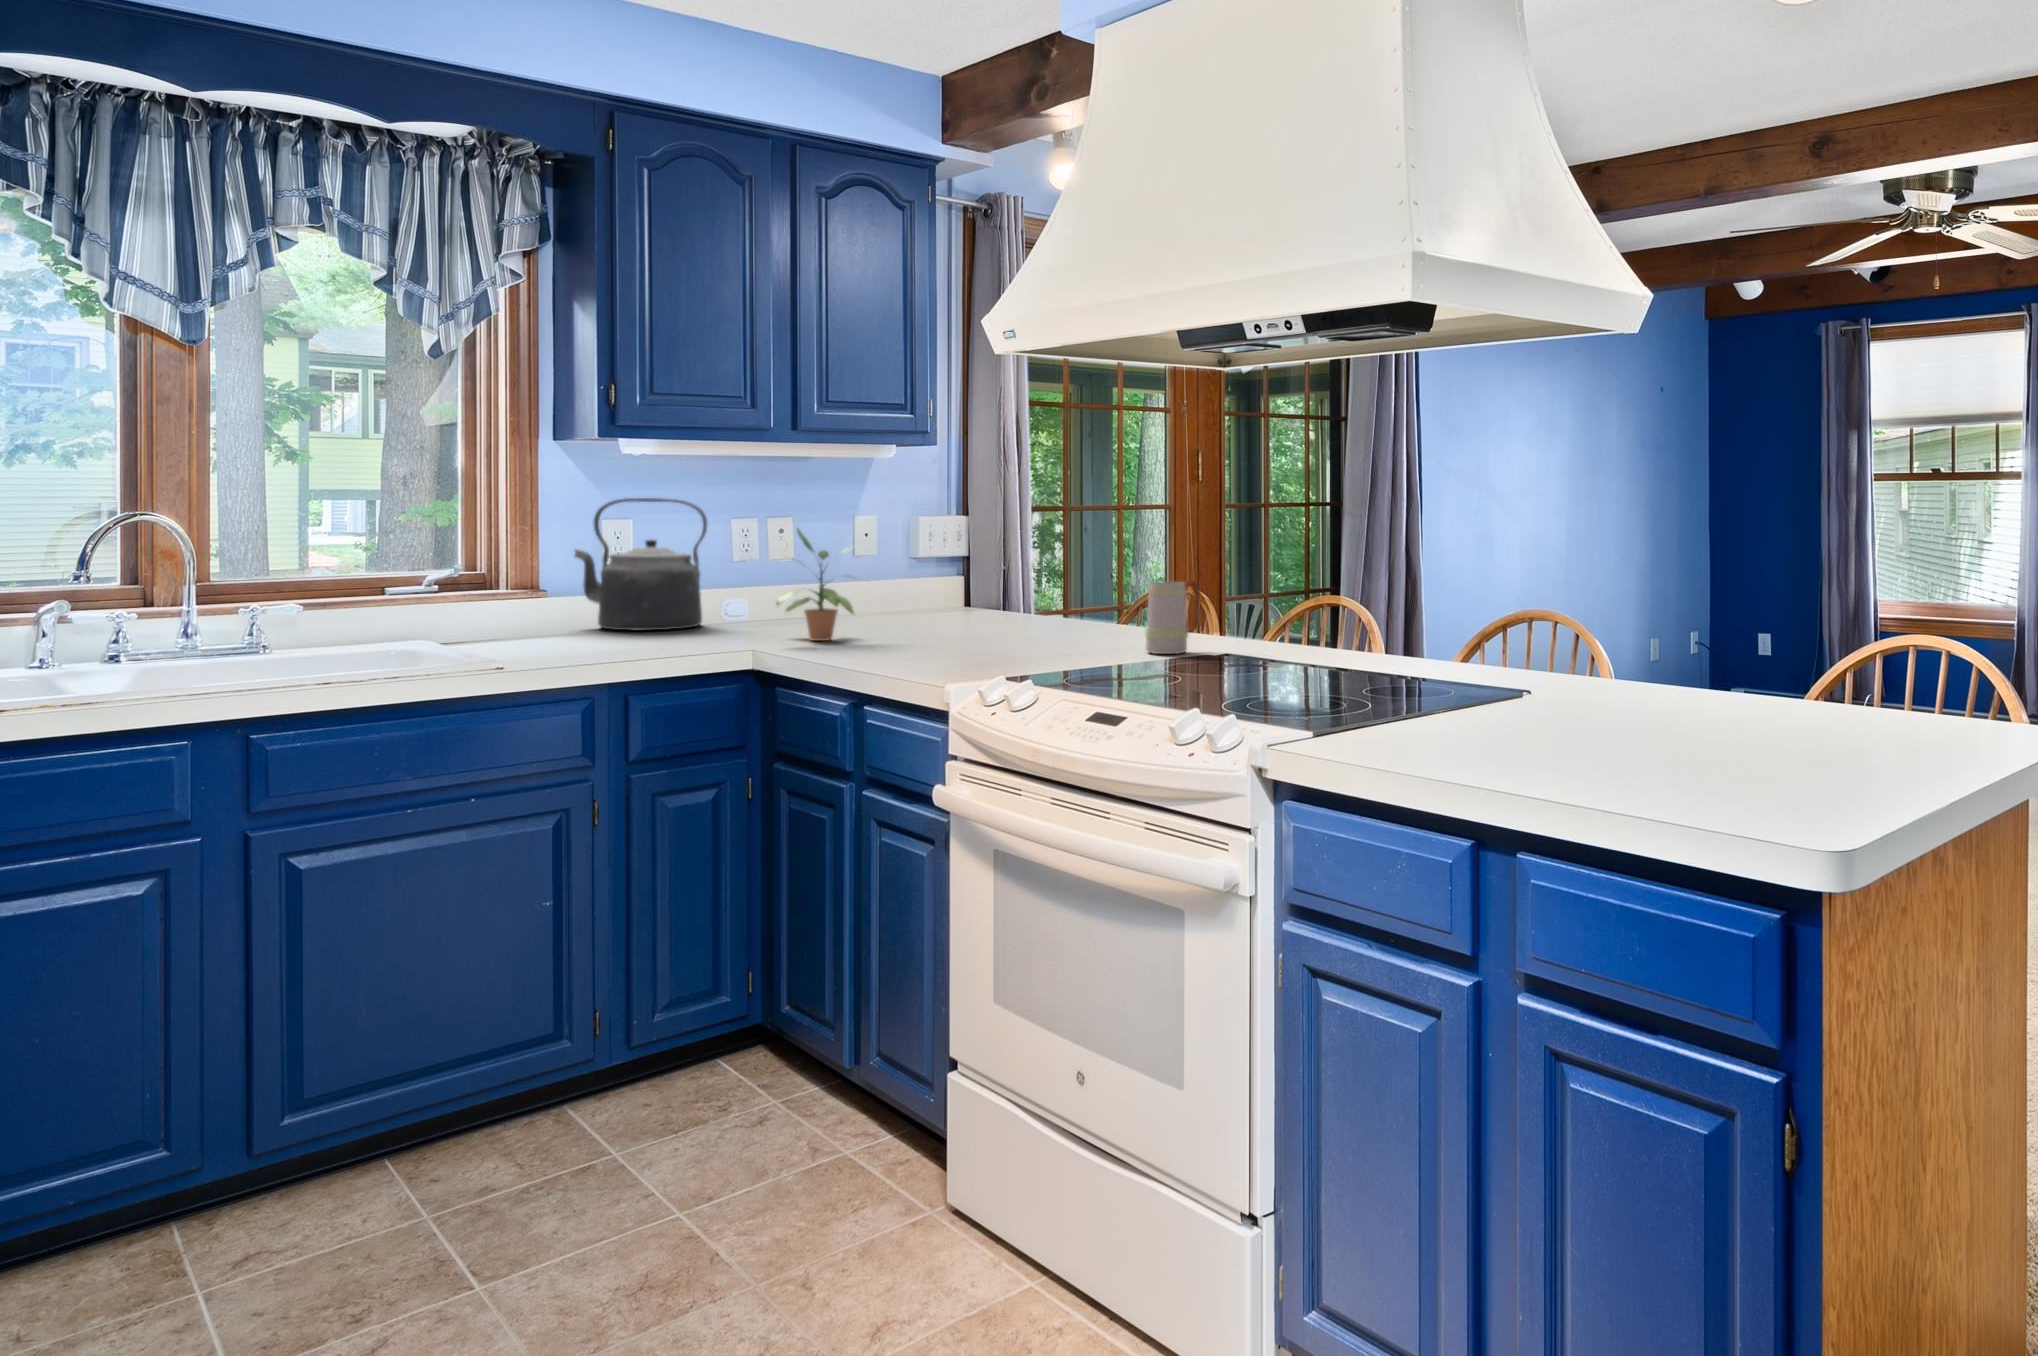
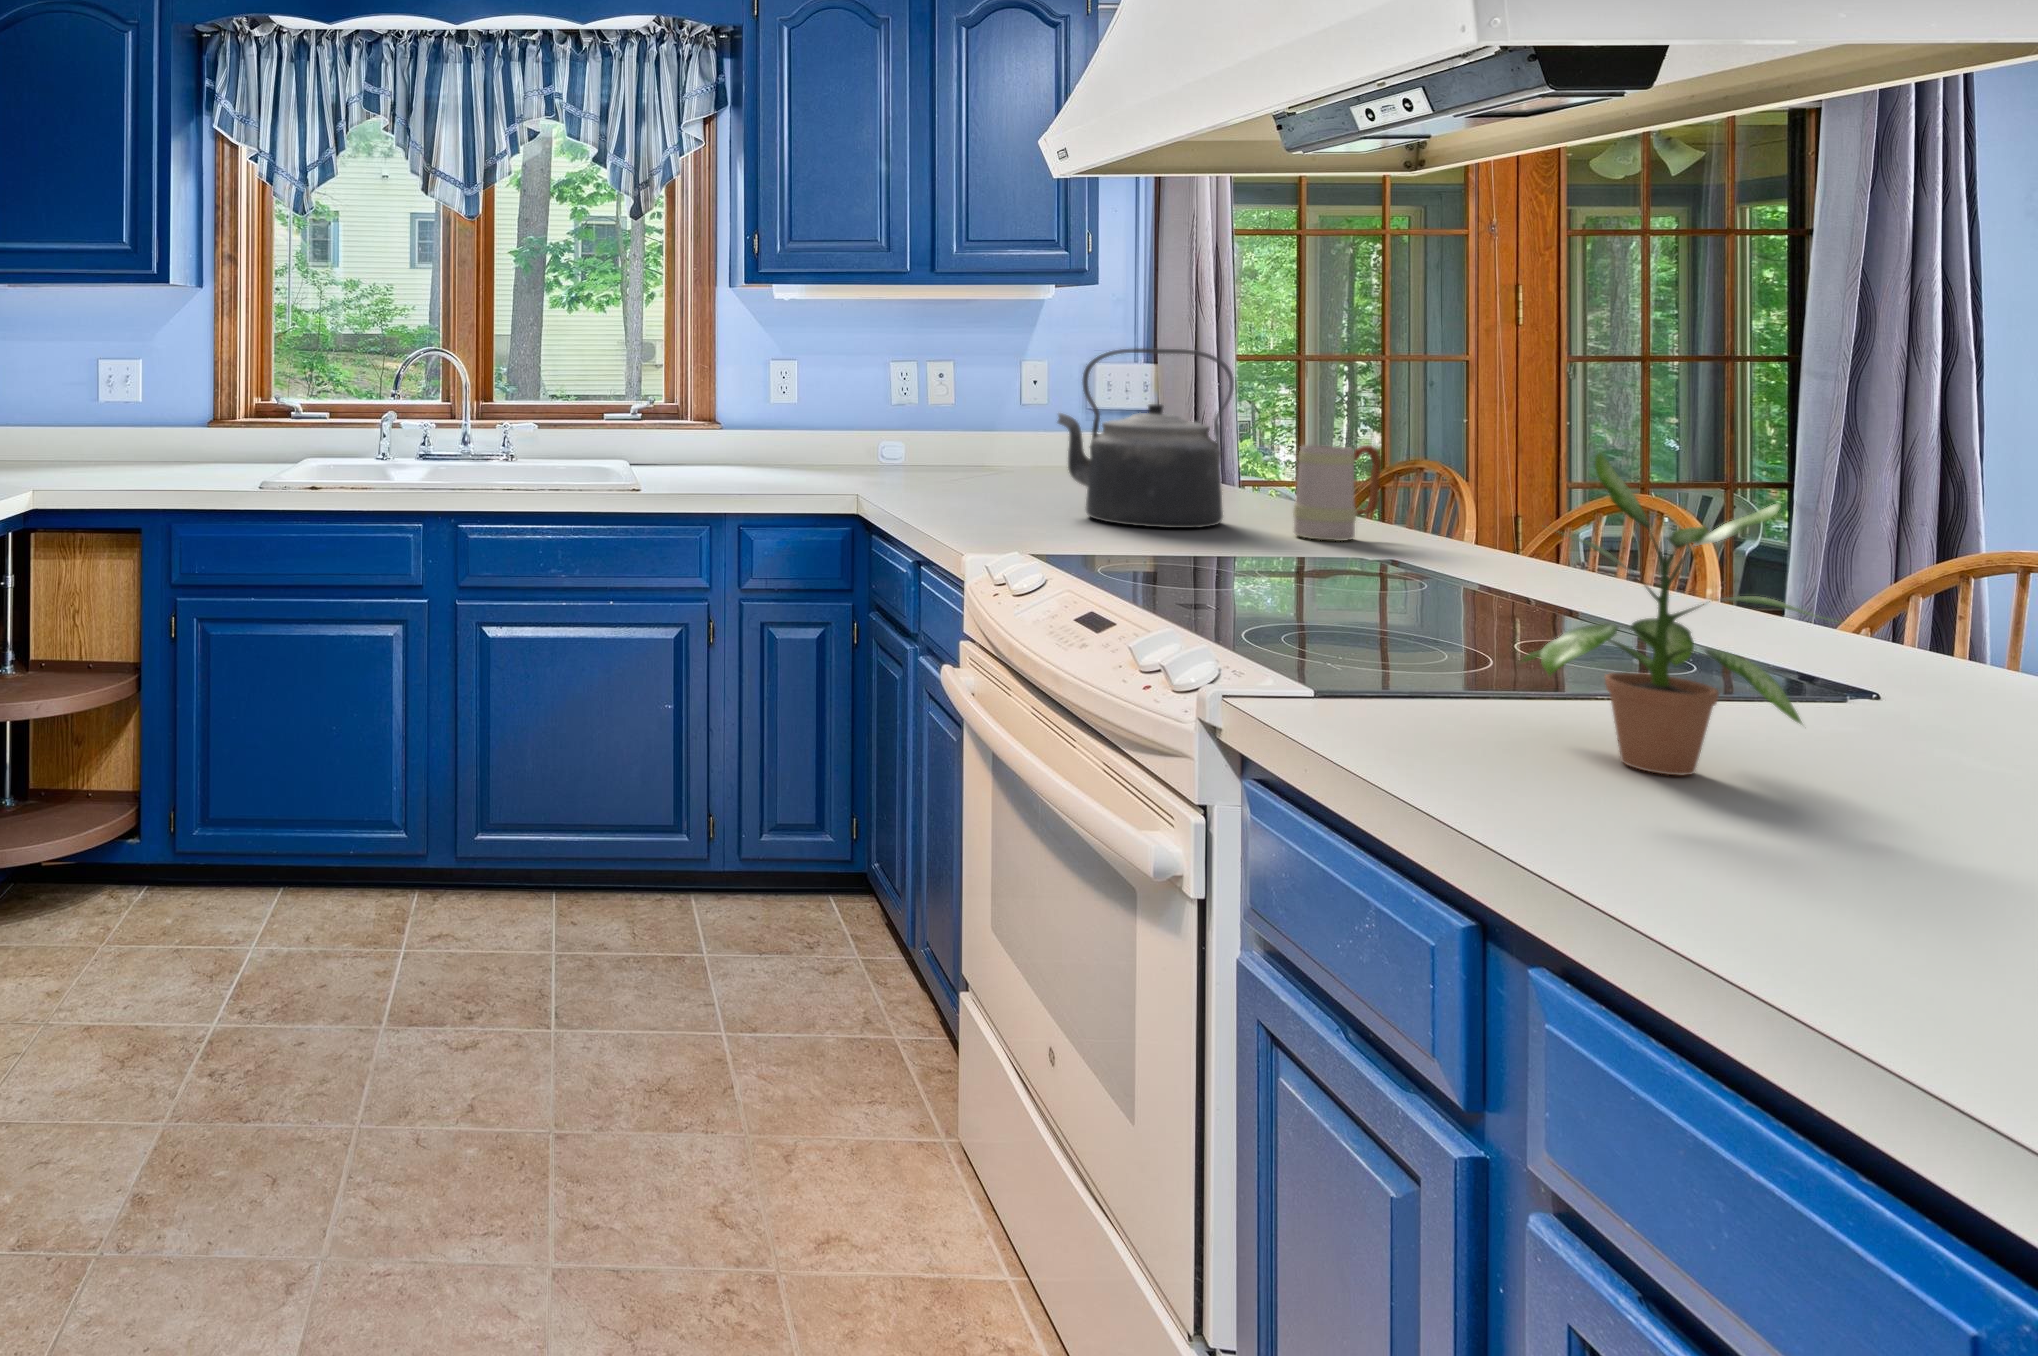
kettle: present [575,498,707,630] -> present [1058,348,1234,528]
potted plant: present [776,529,854,641] -> present [1522,453,1846,775]

